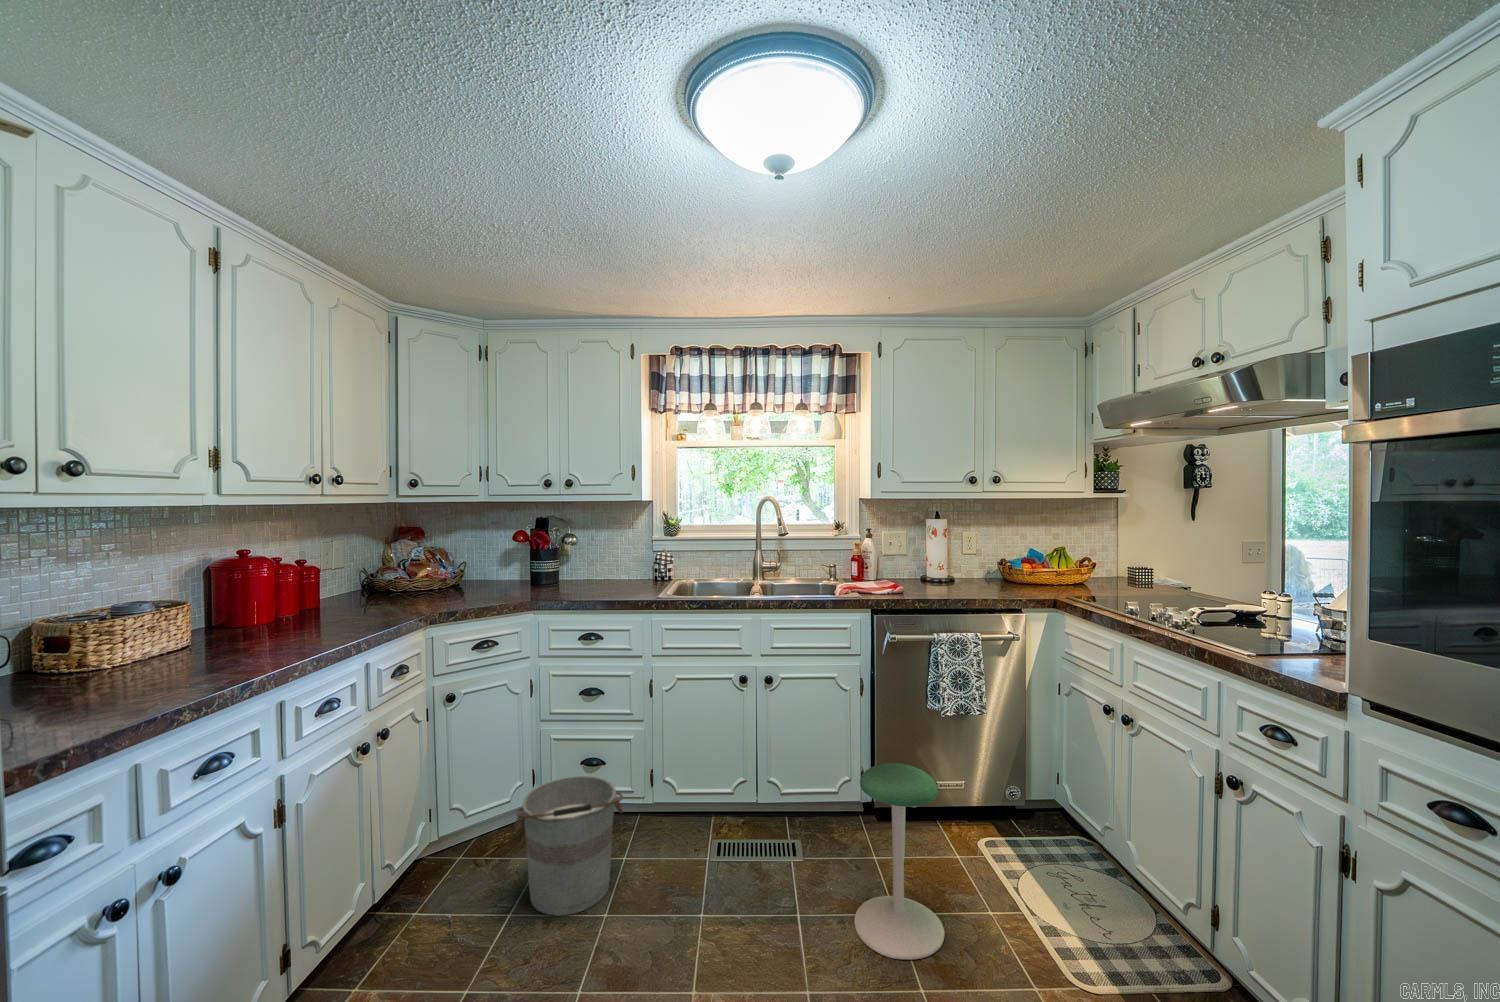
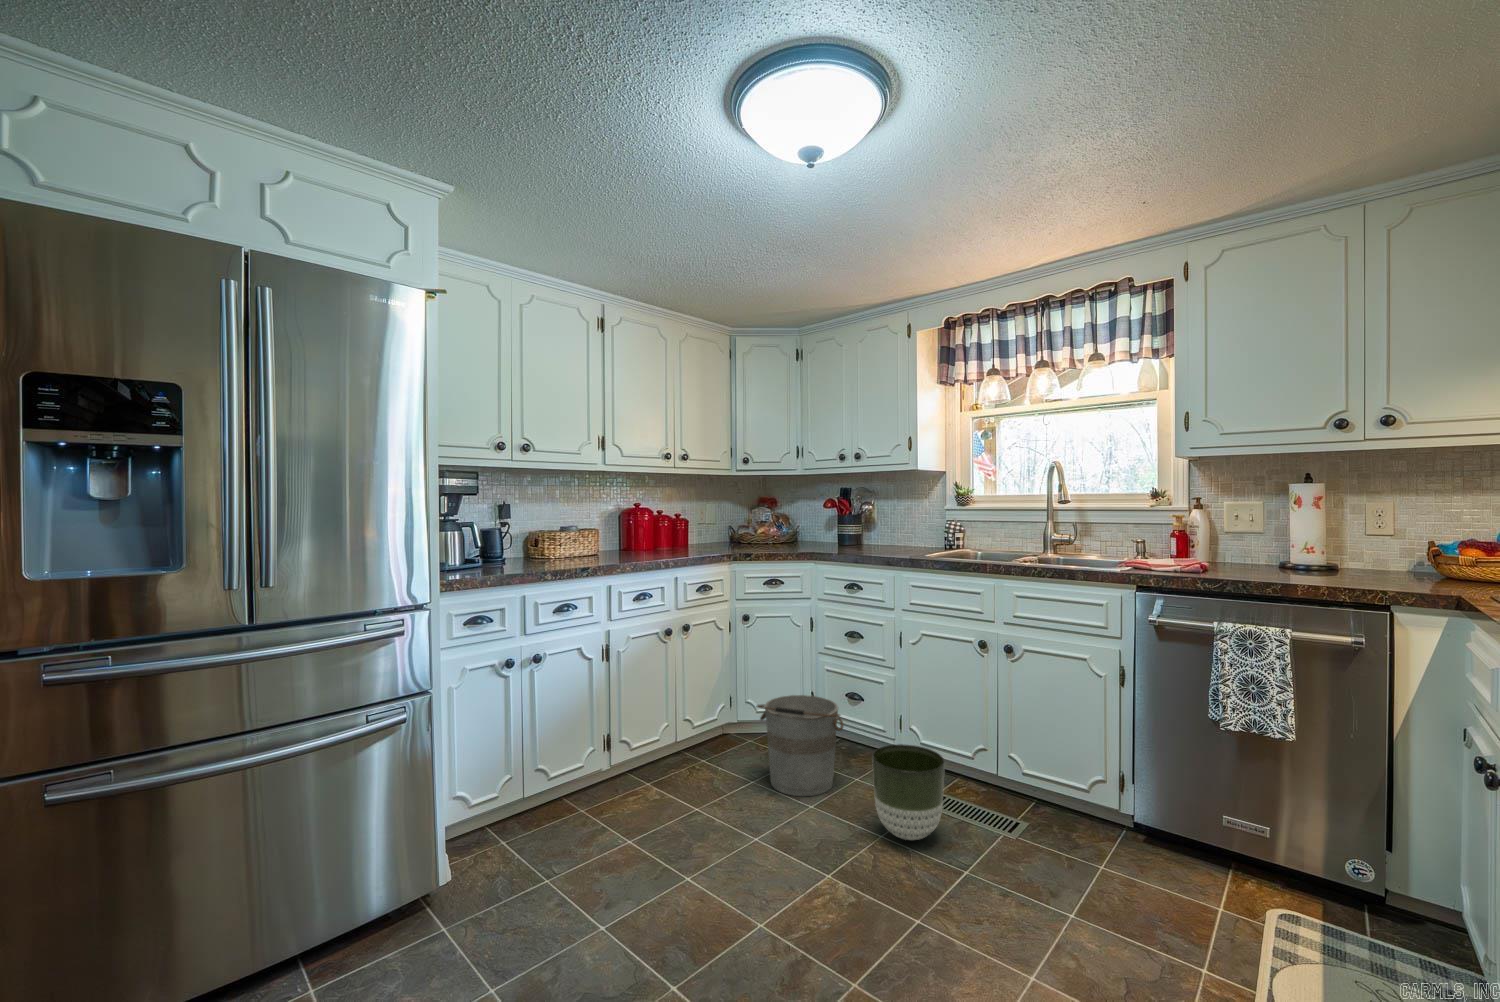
stool: present [854,763,945,960] -> none [1006,737,1113,945]
planter: none [691,804,766,914] -> present [872,744,945,840]

